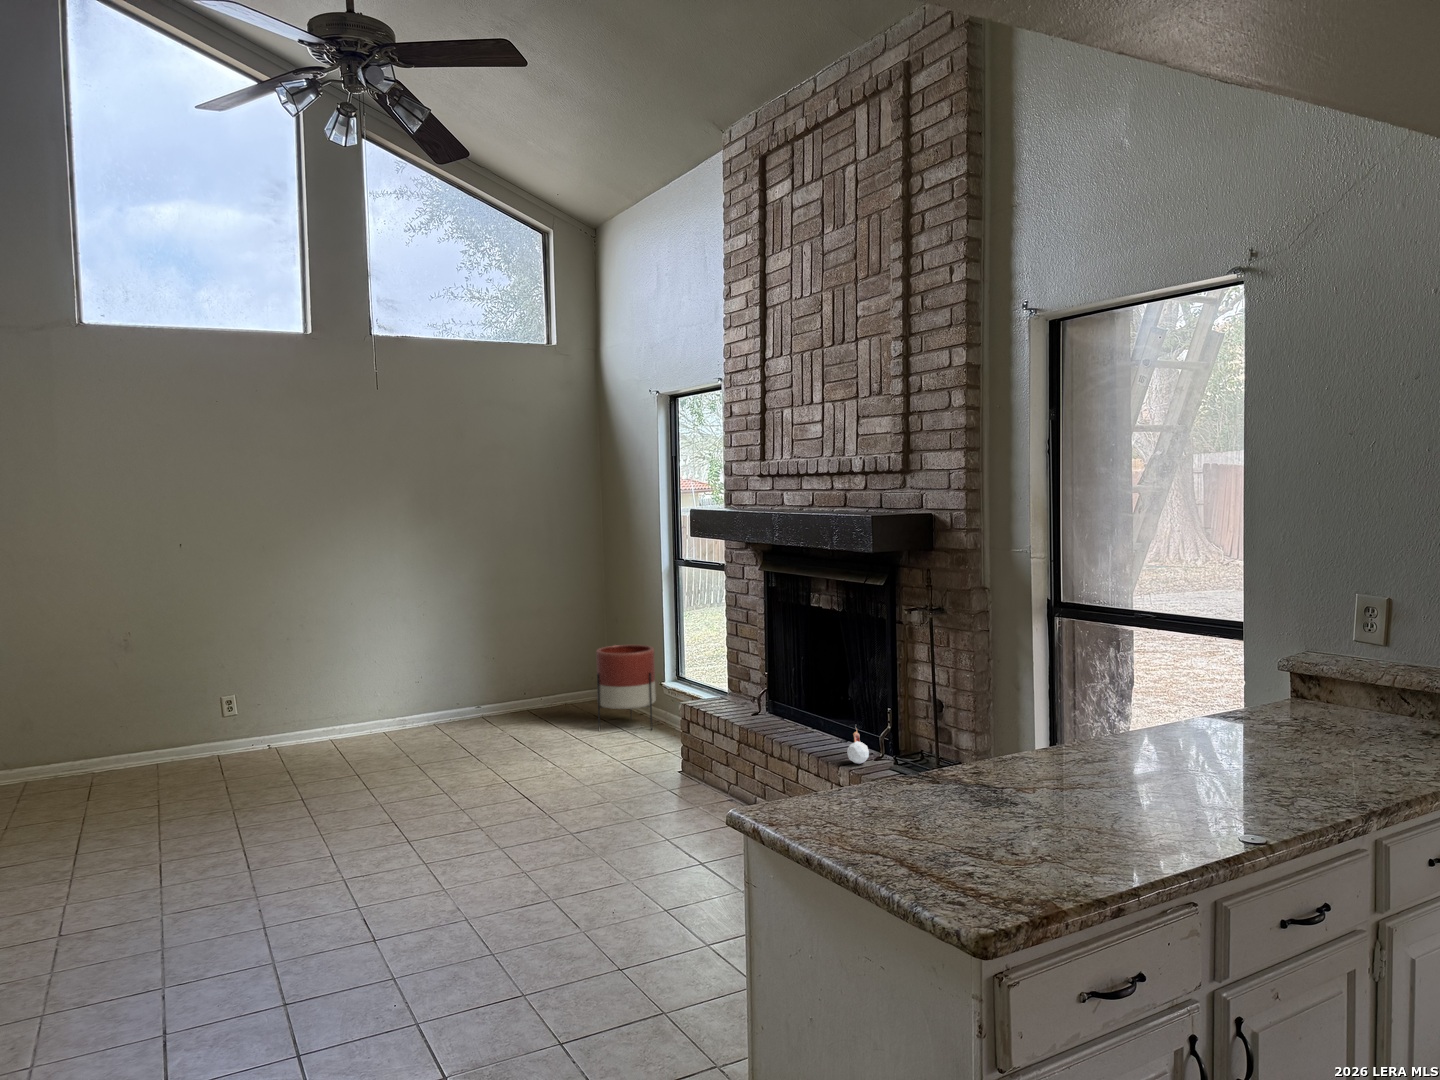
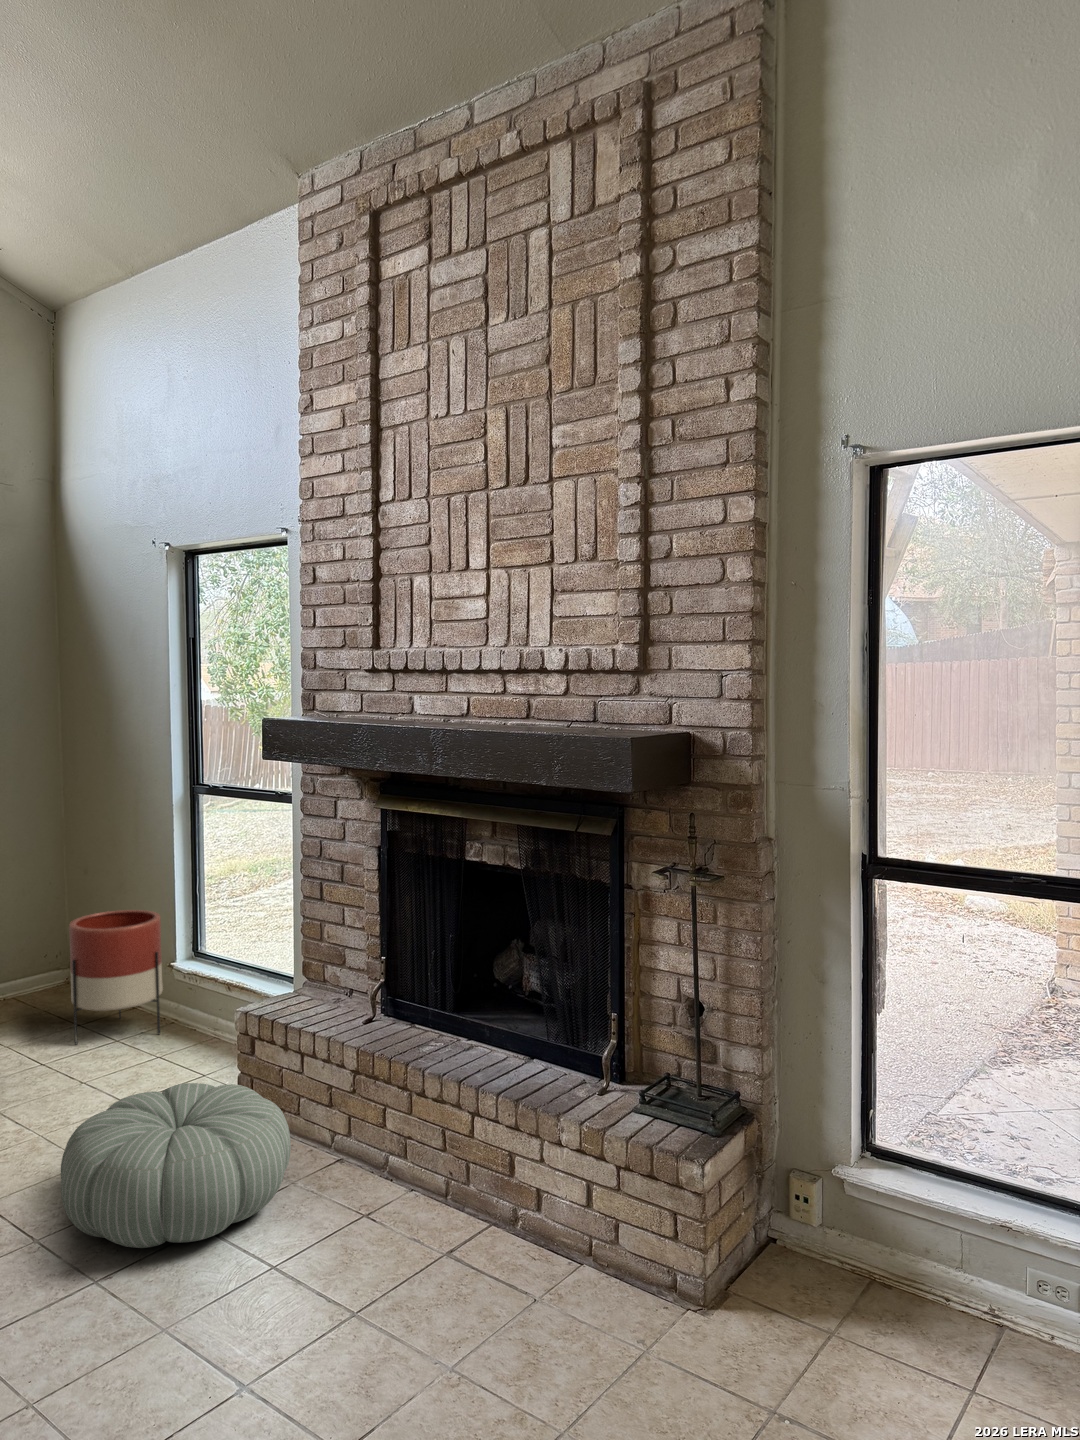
candle: present [847,729,869,764] -> none [561,1041,593,1102]
pouf: none [558,742,695,826] -> present [61,1083,291,1248]

